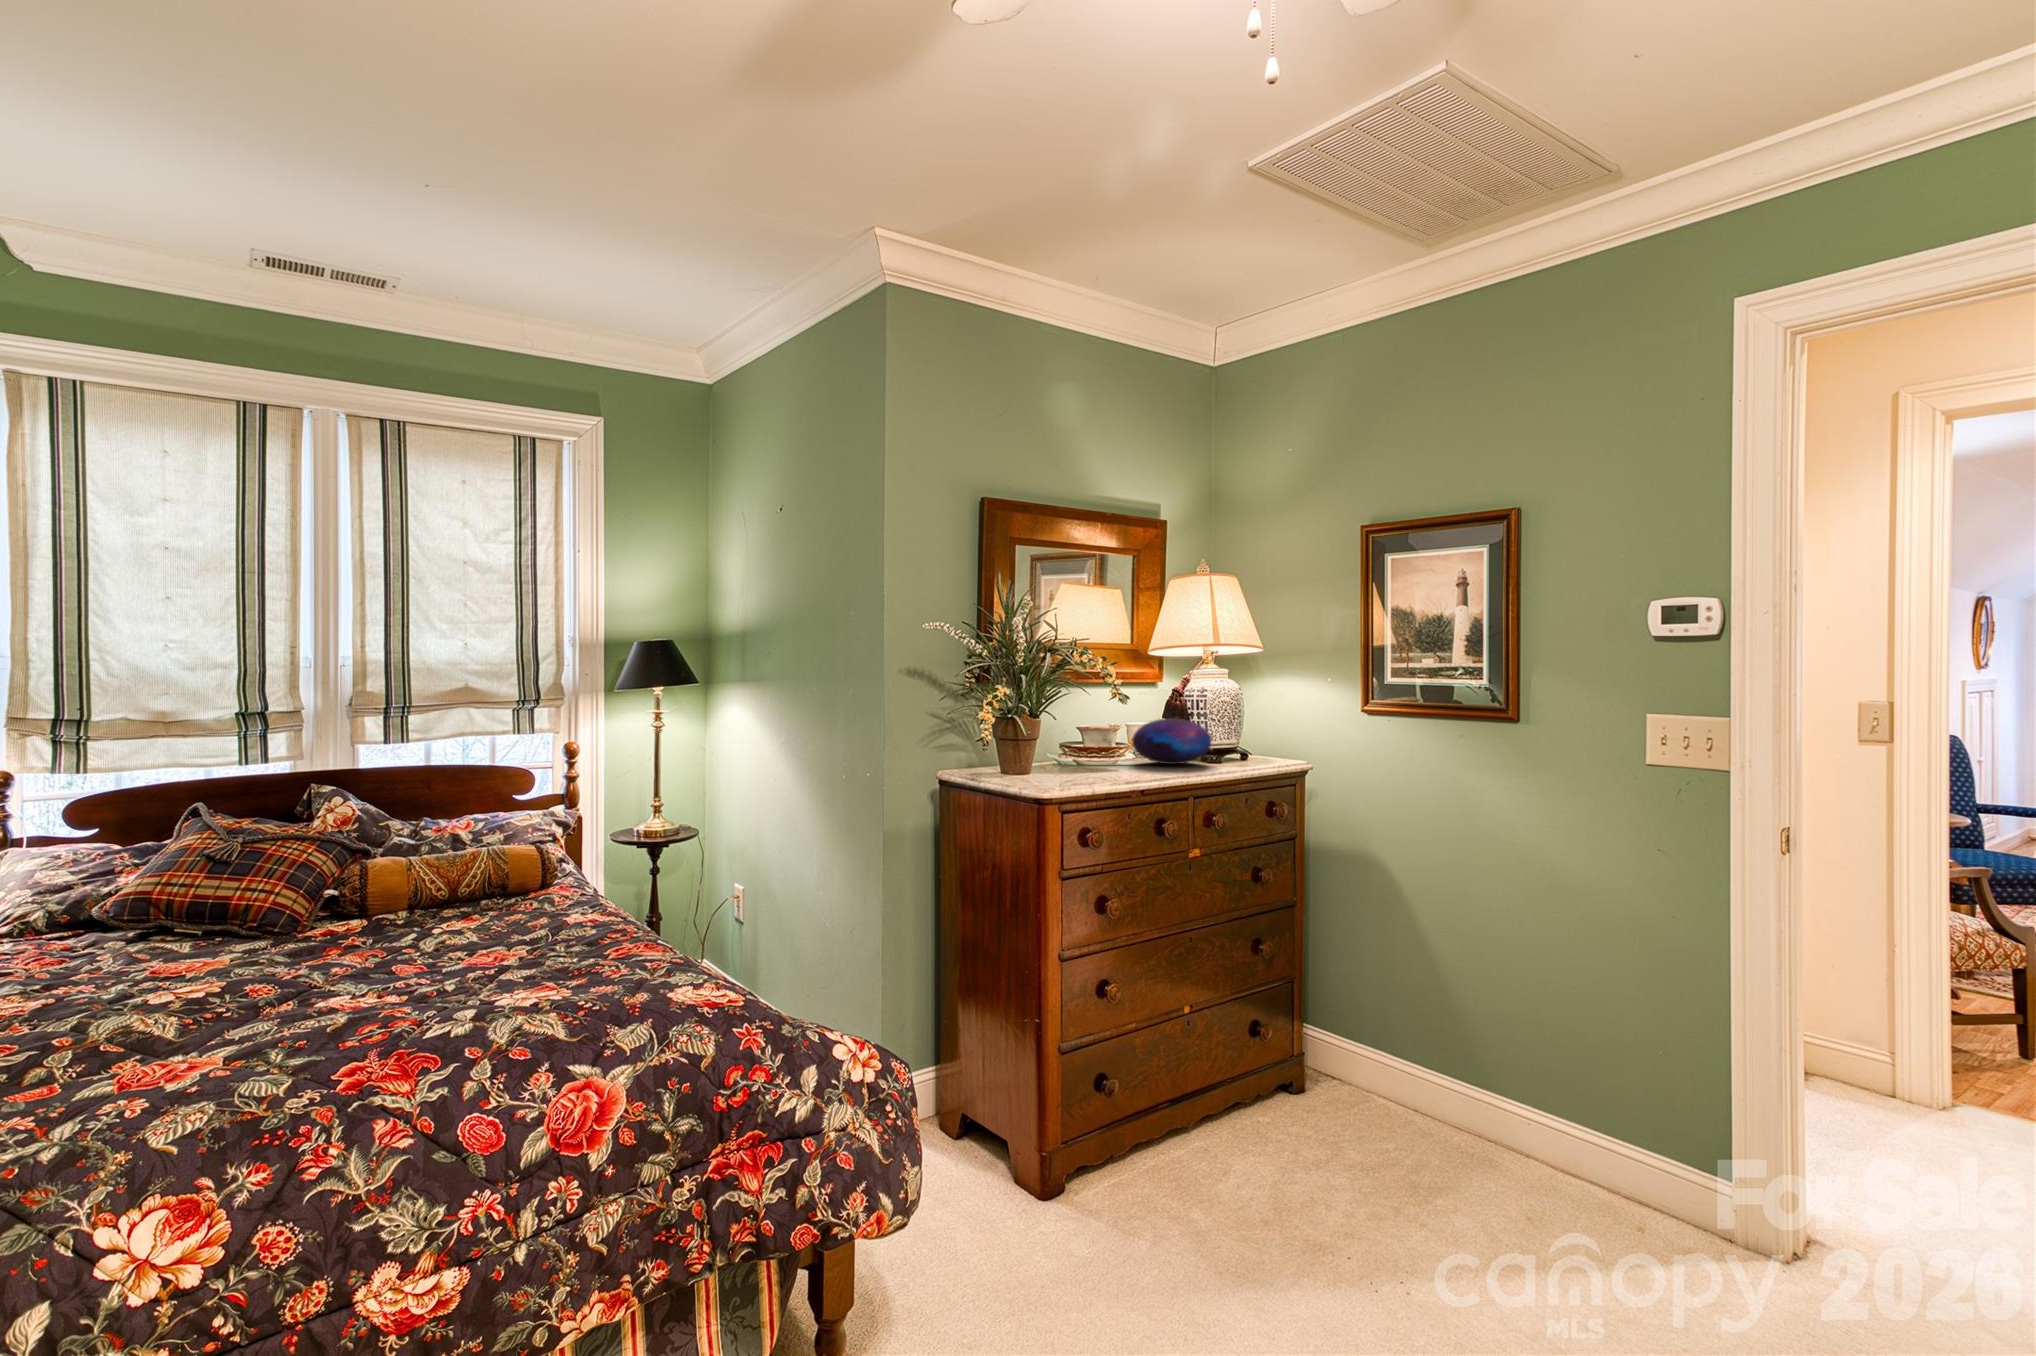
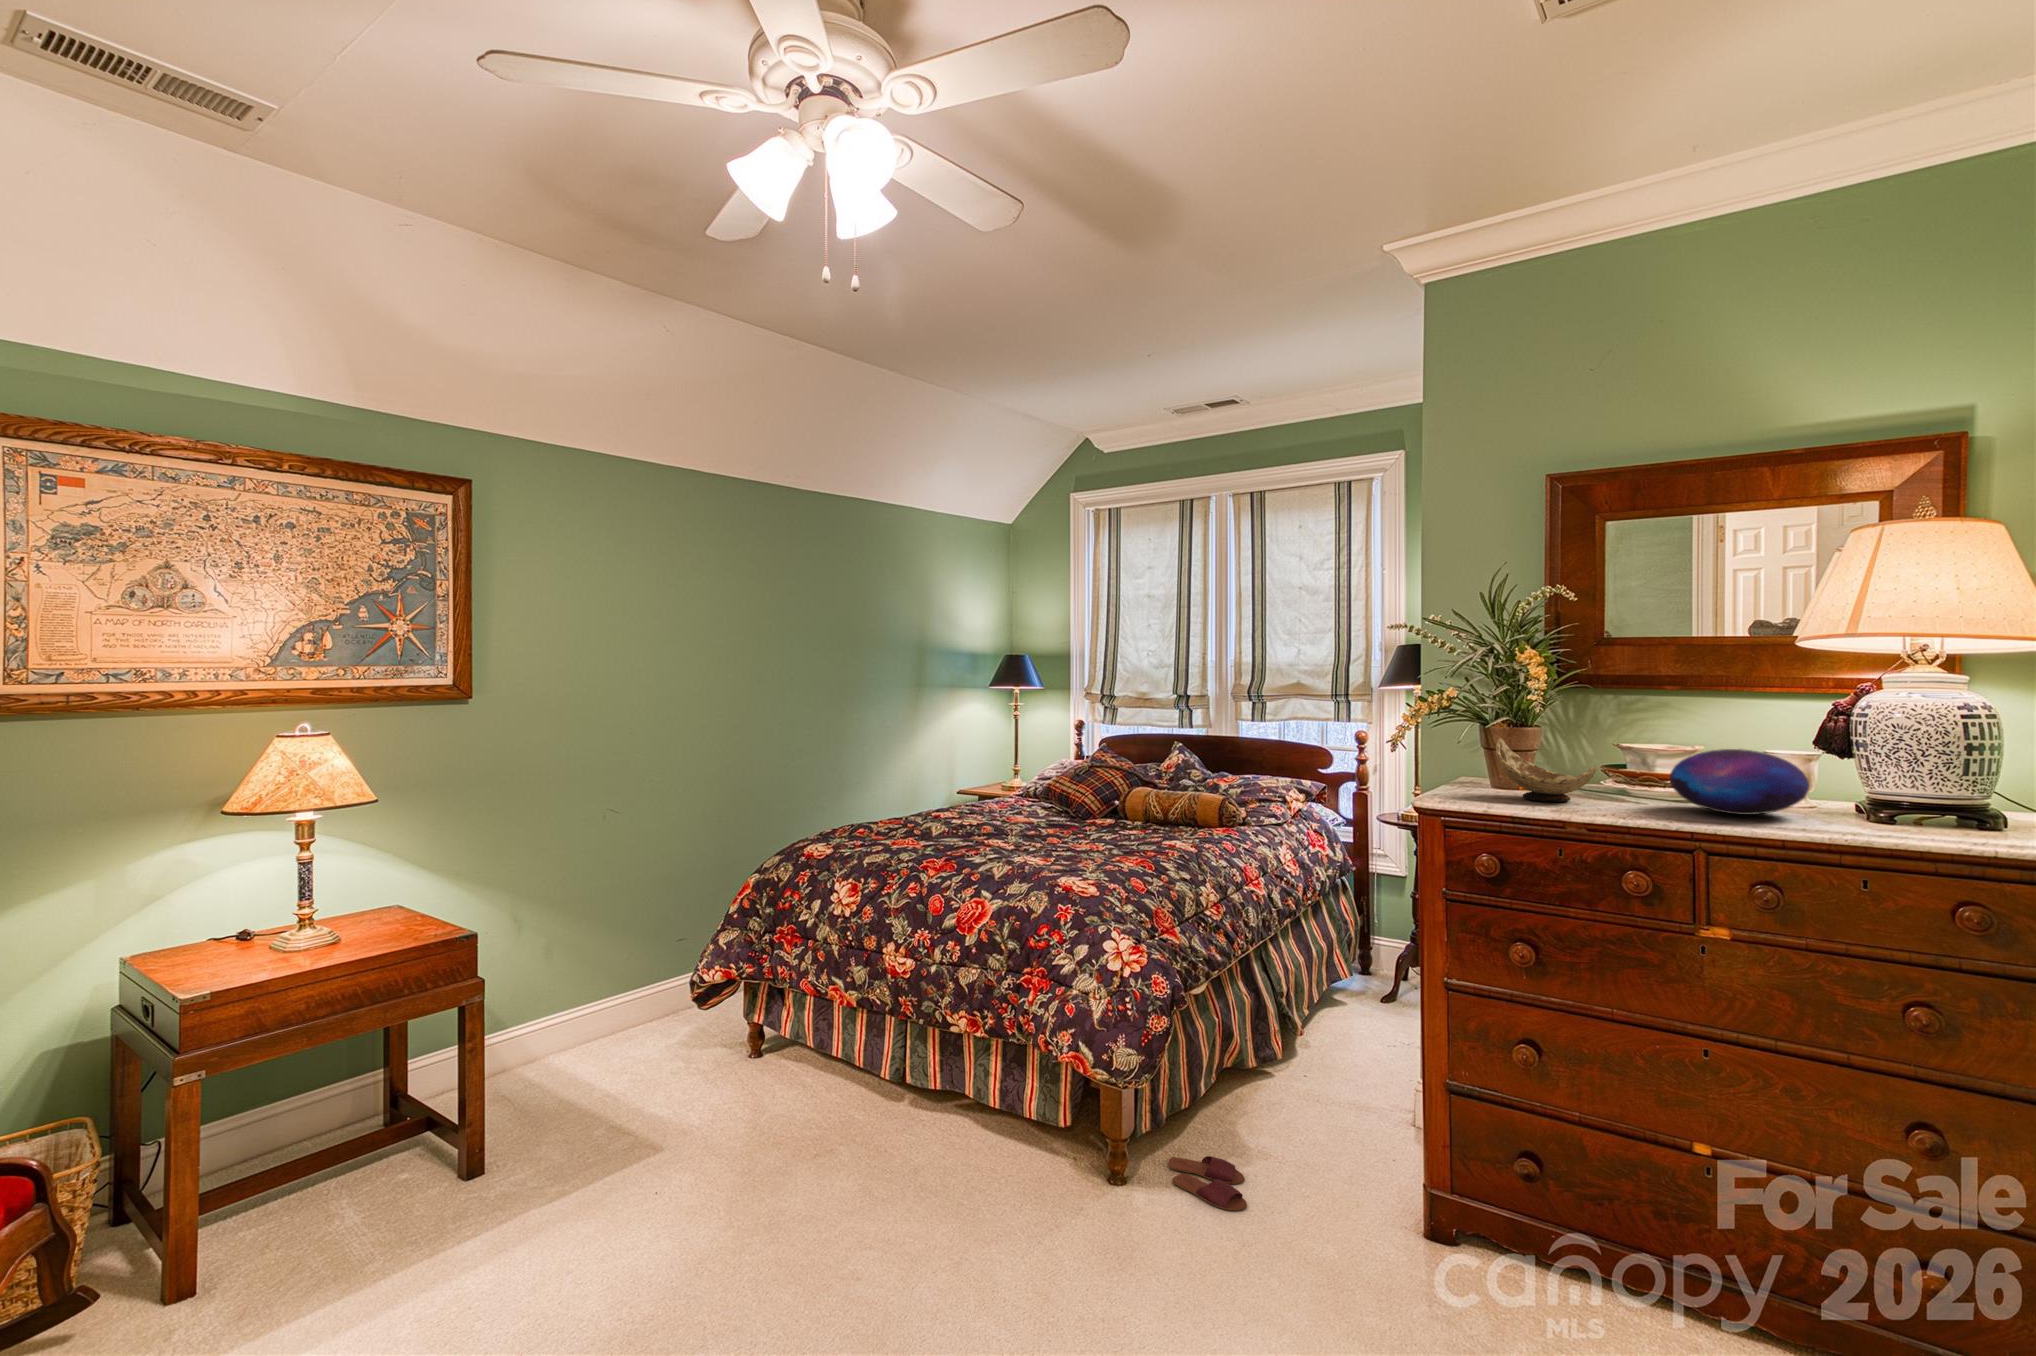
decorative bowl: none [1040,723,1112,773] -> present [1496,738,1597,802]
slippers: none [844,1258,975,1322] -> present [1168,1156,1247,1211]

